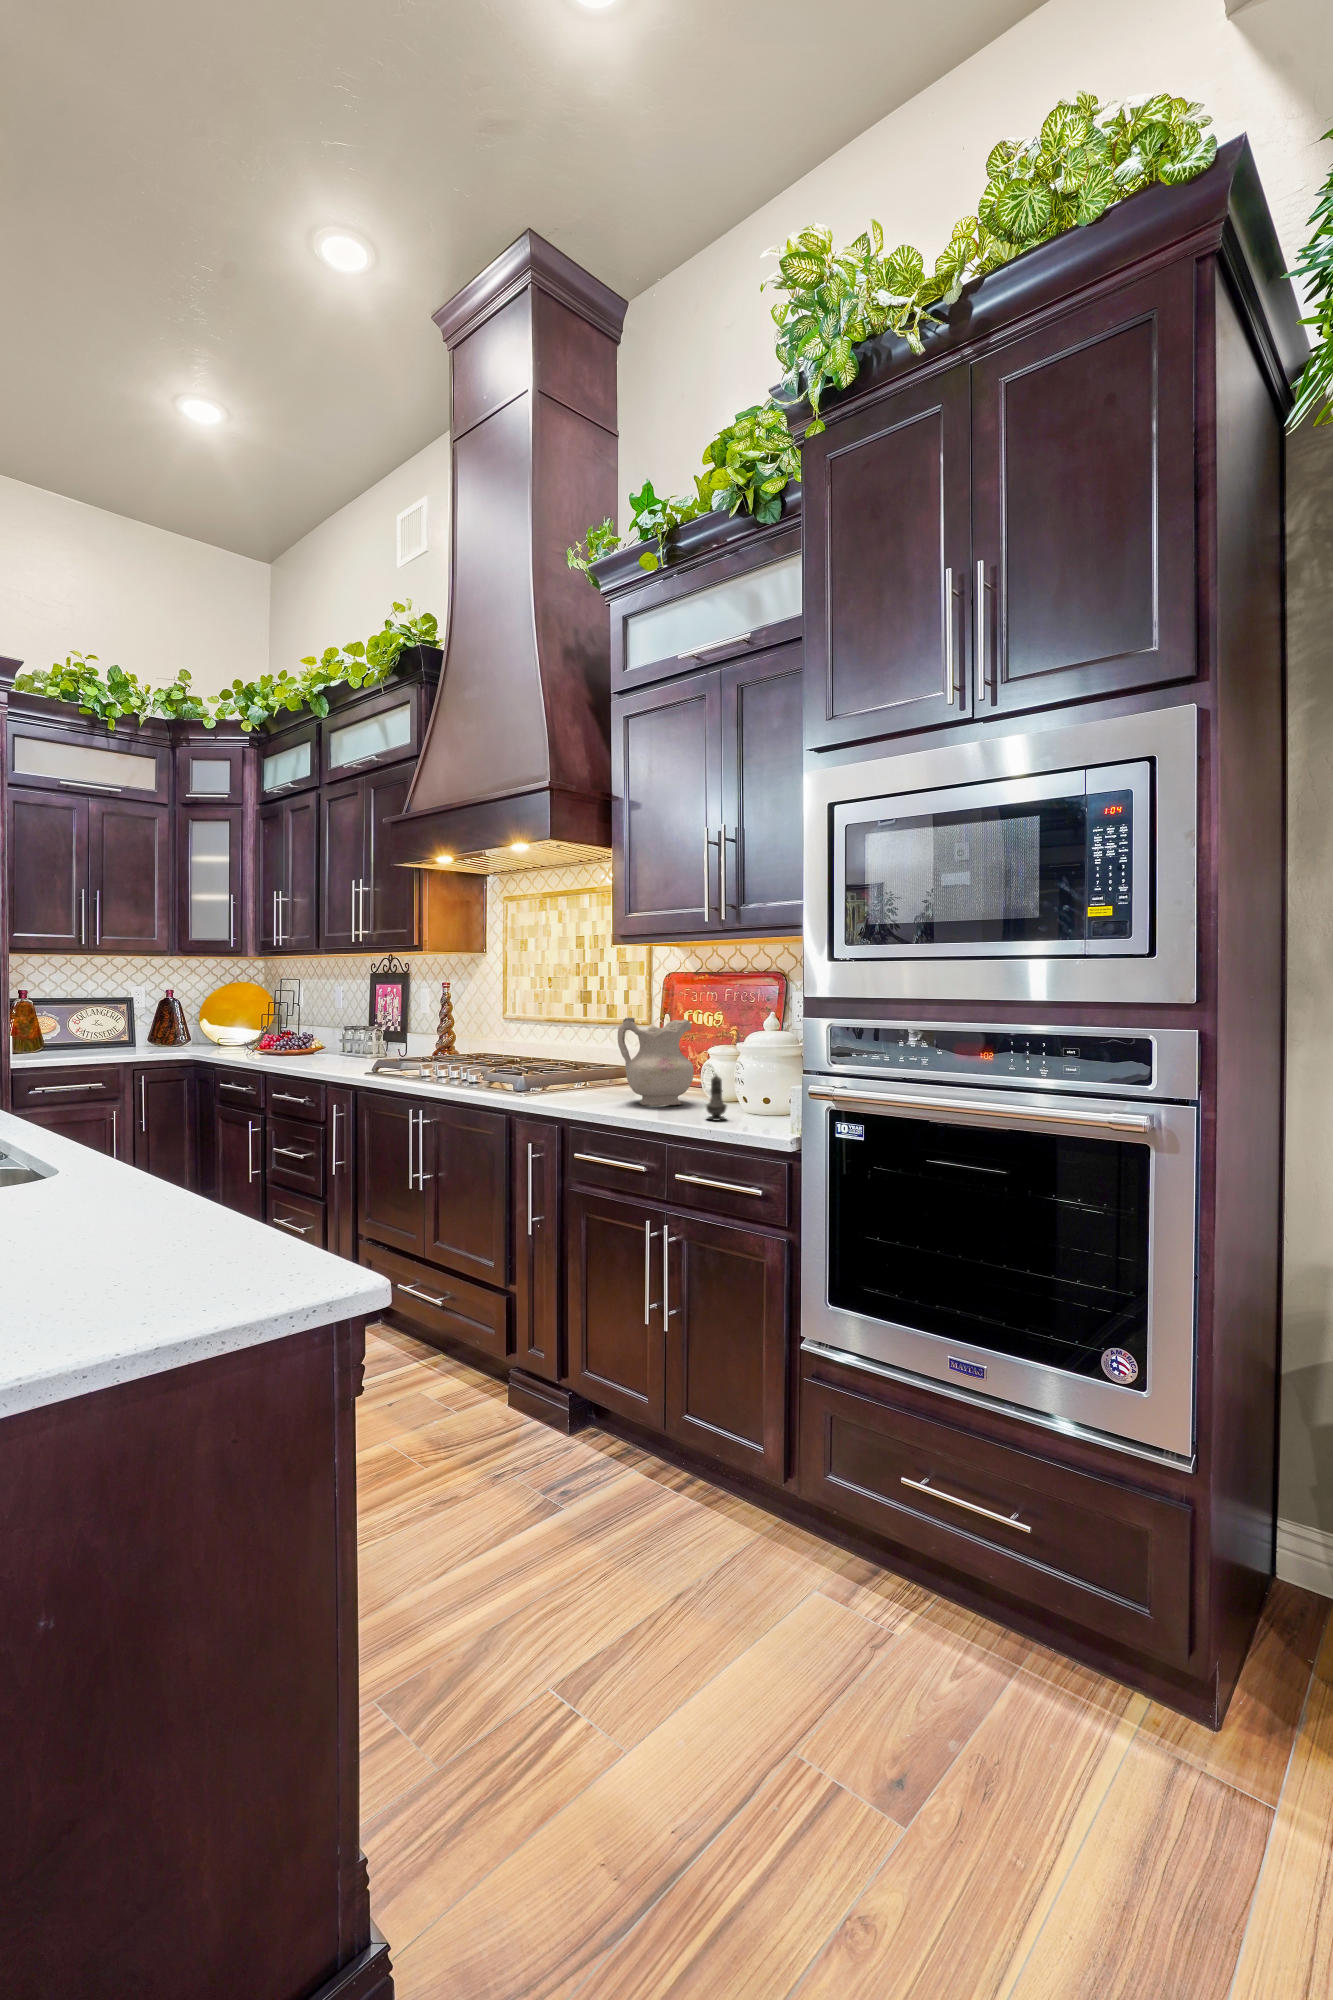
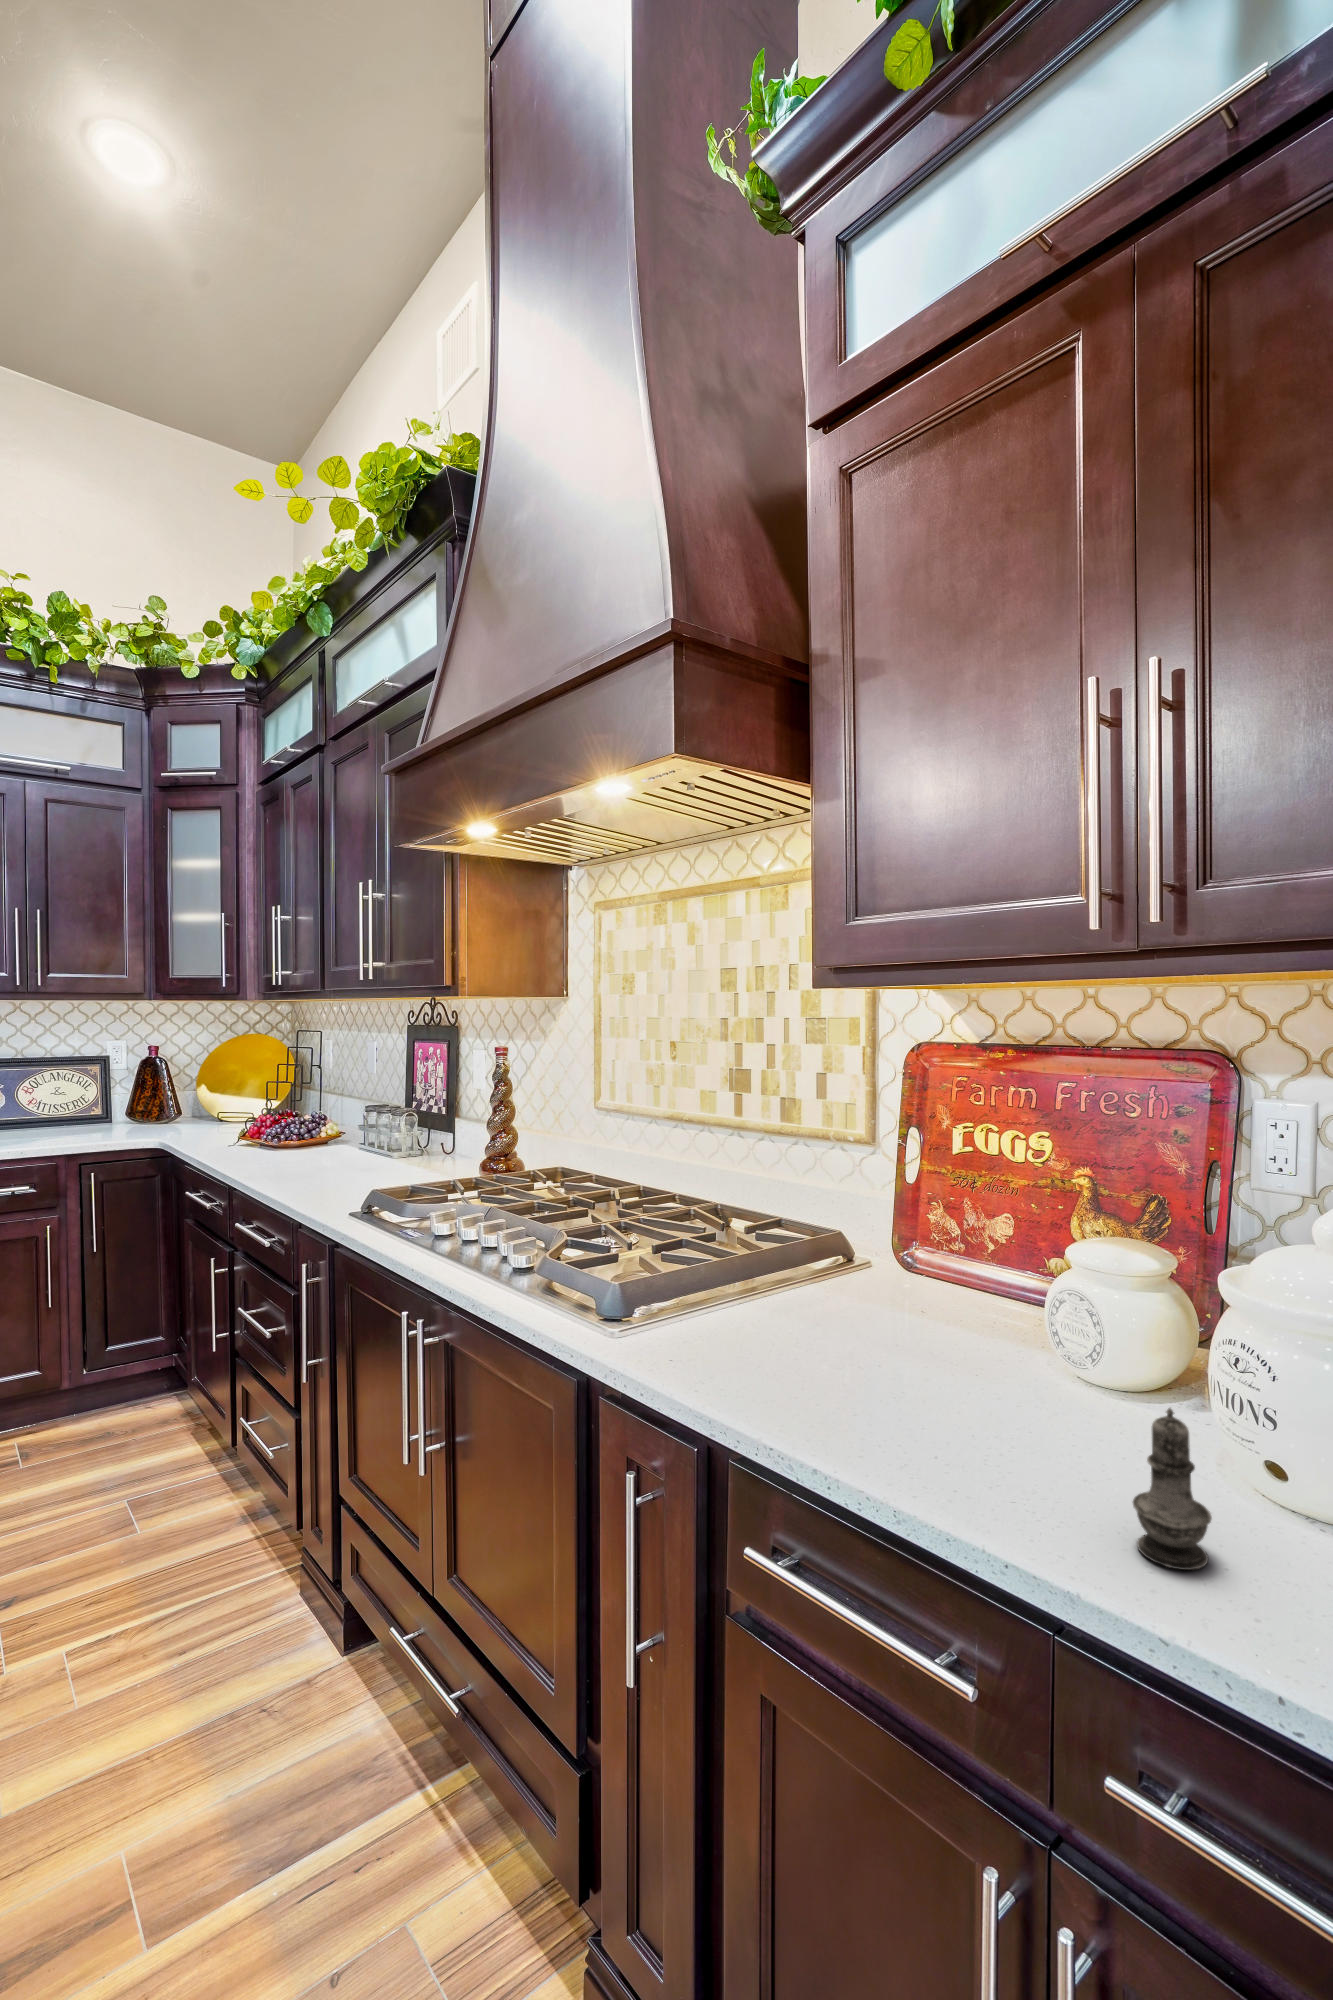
ceramic pitcher: present [618,1017,694,1106] -> none [836,1188,1042,1437]

